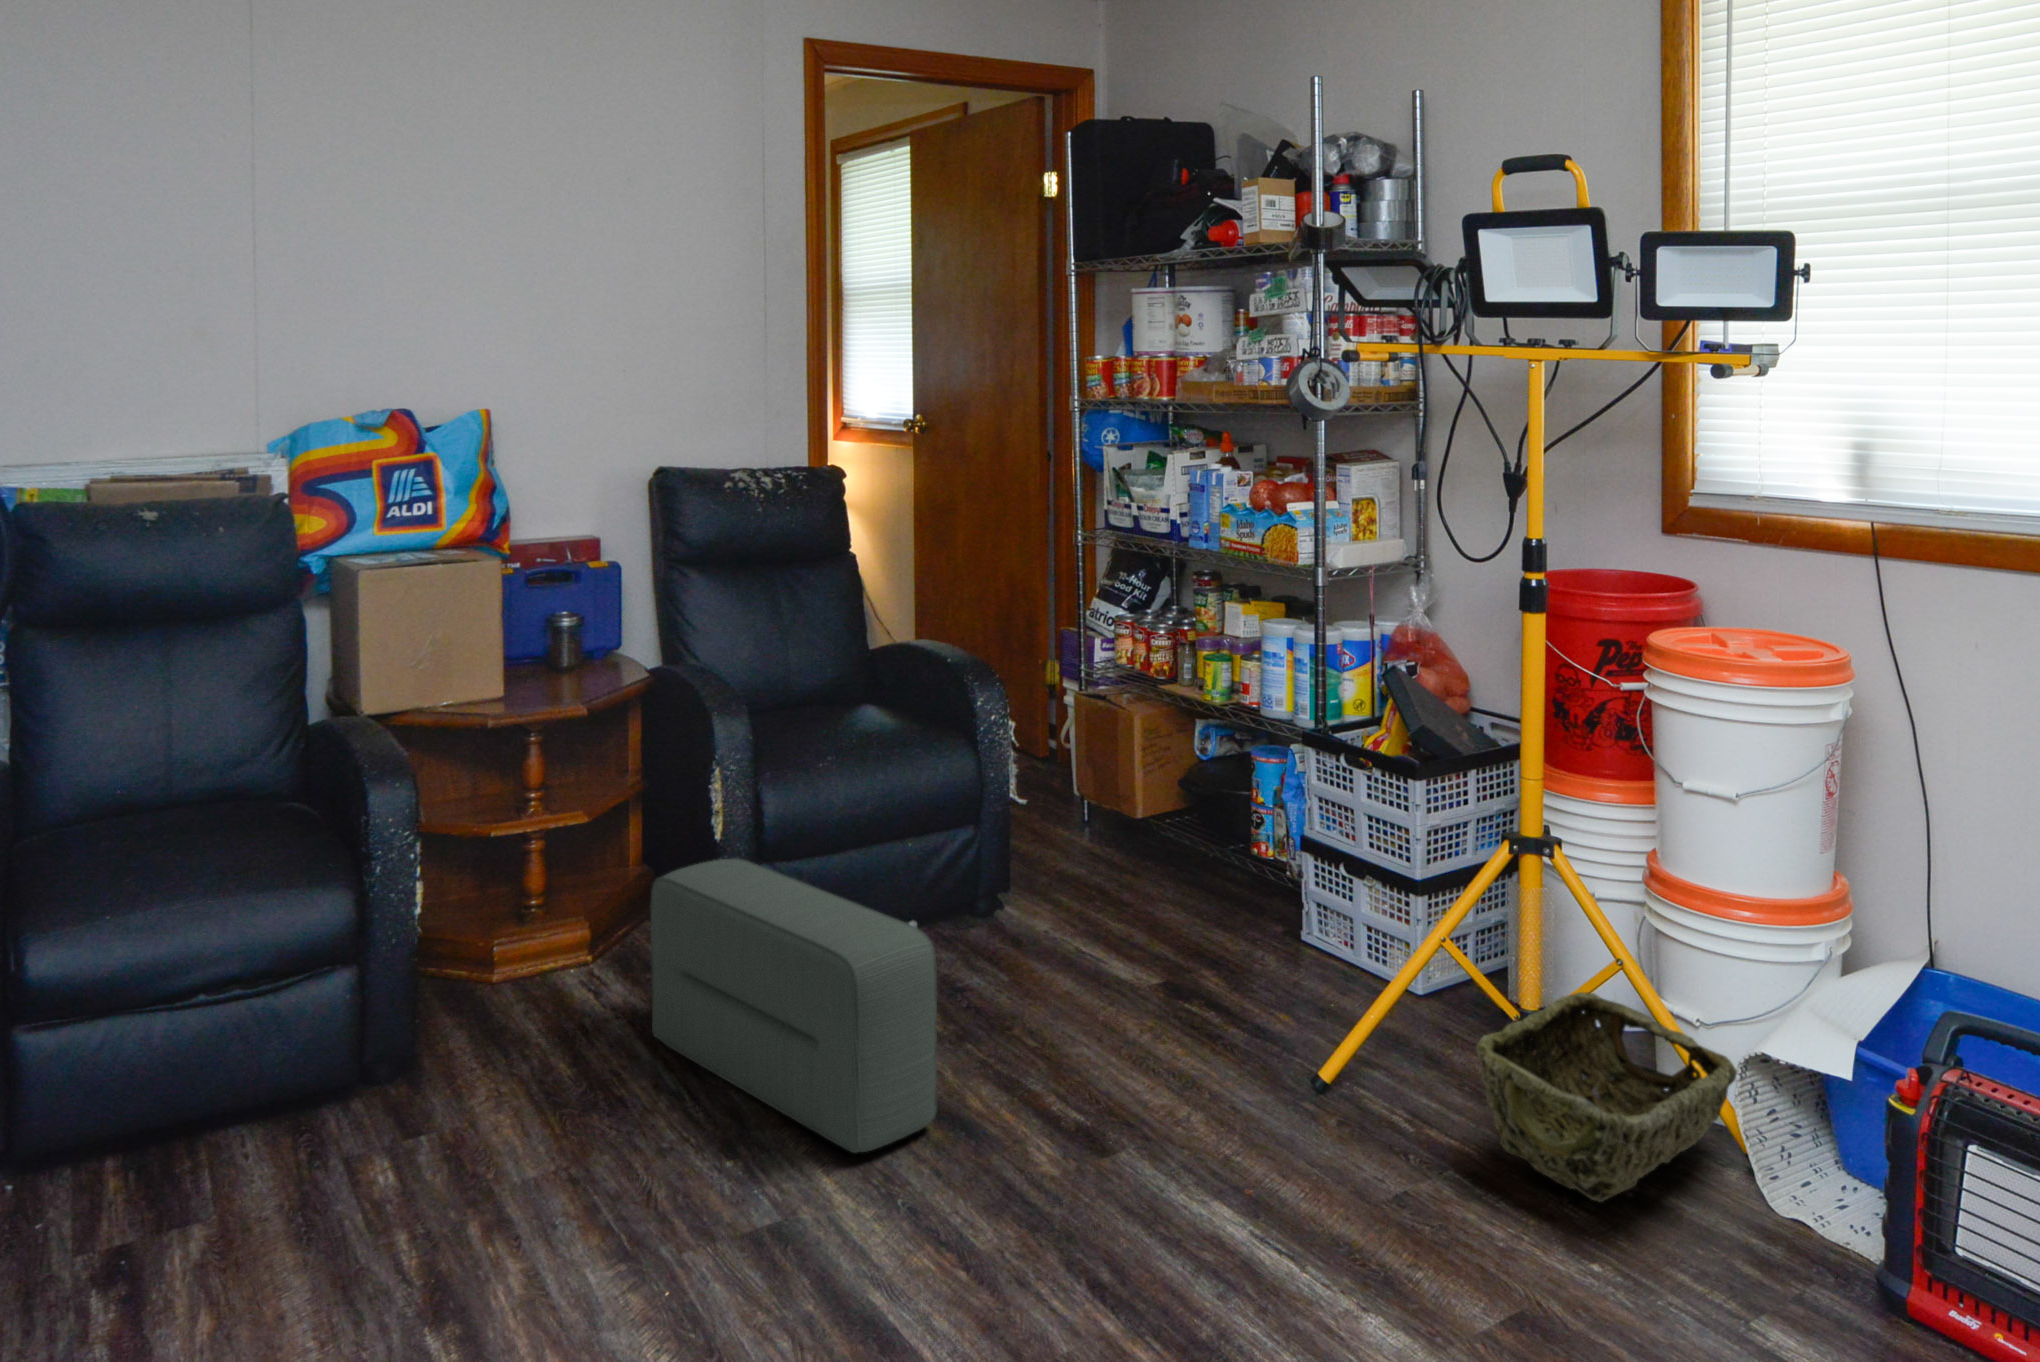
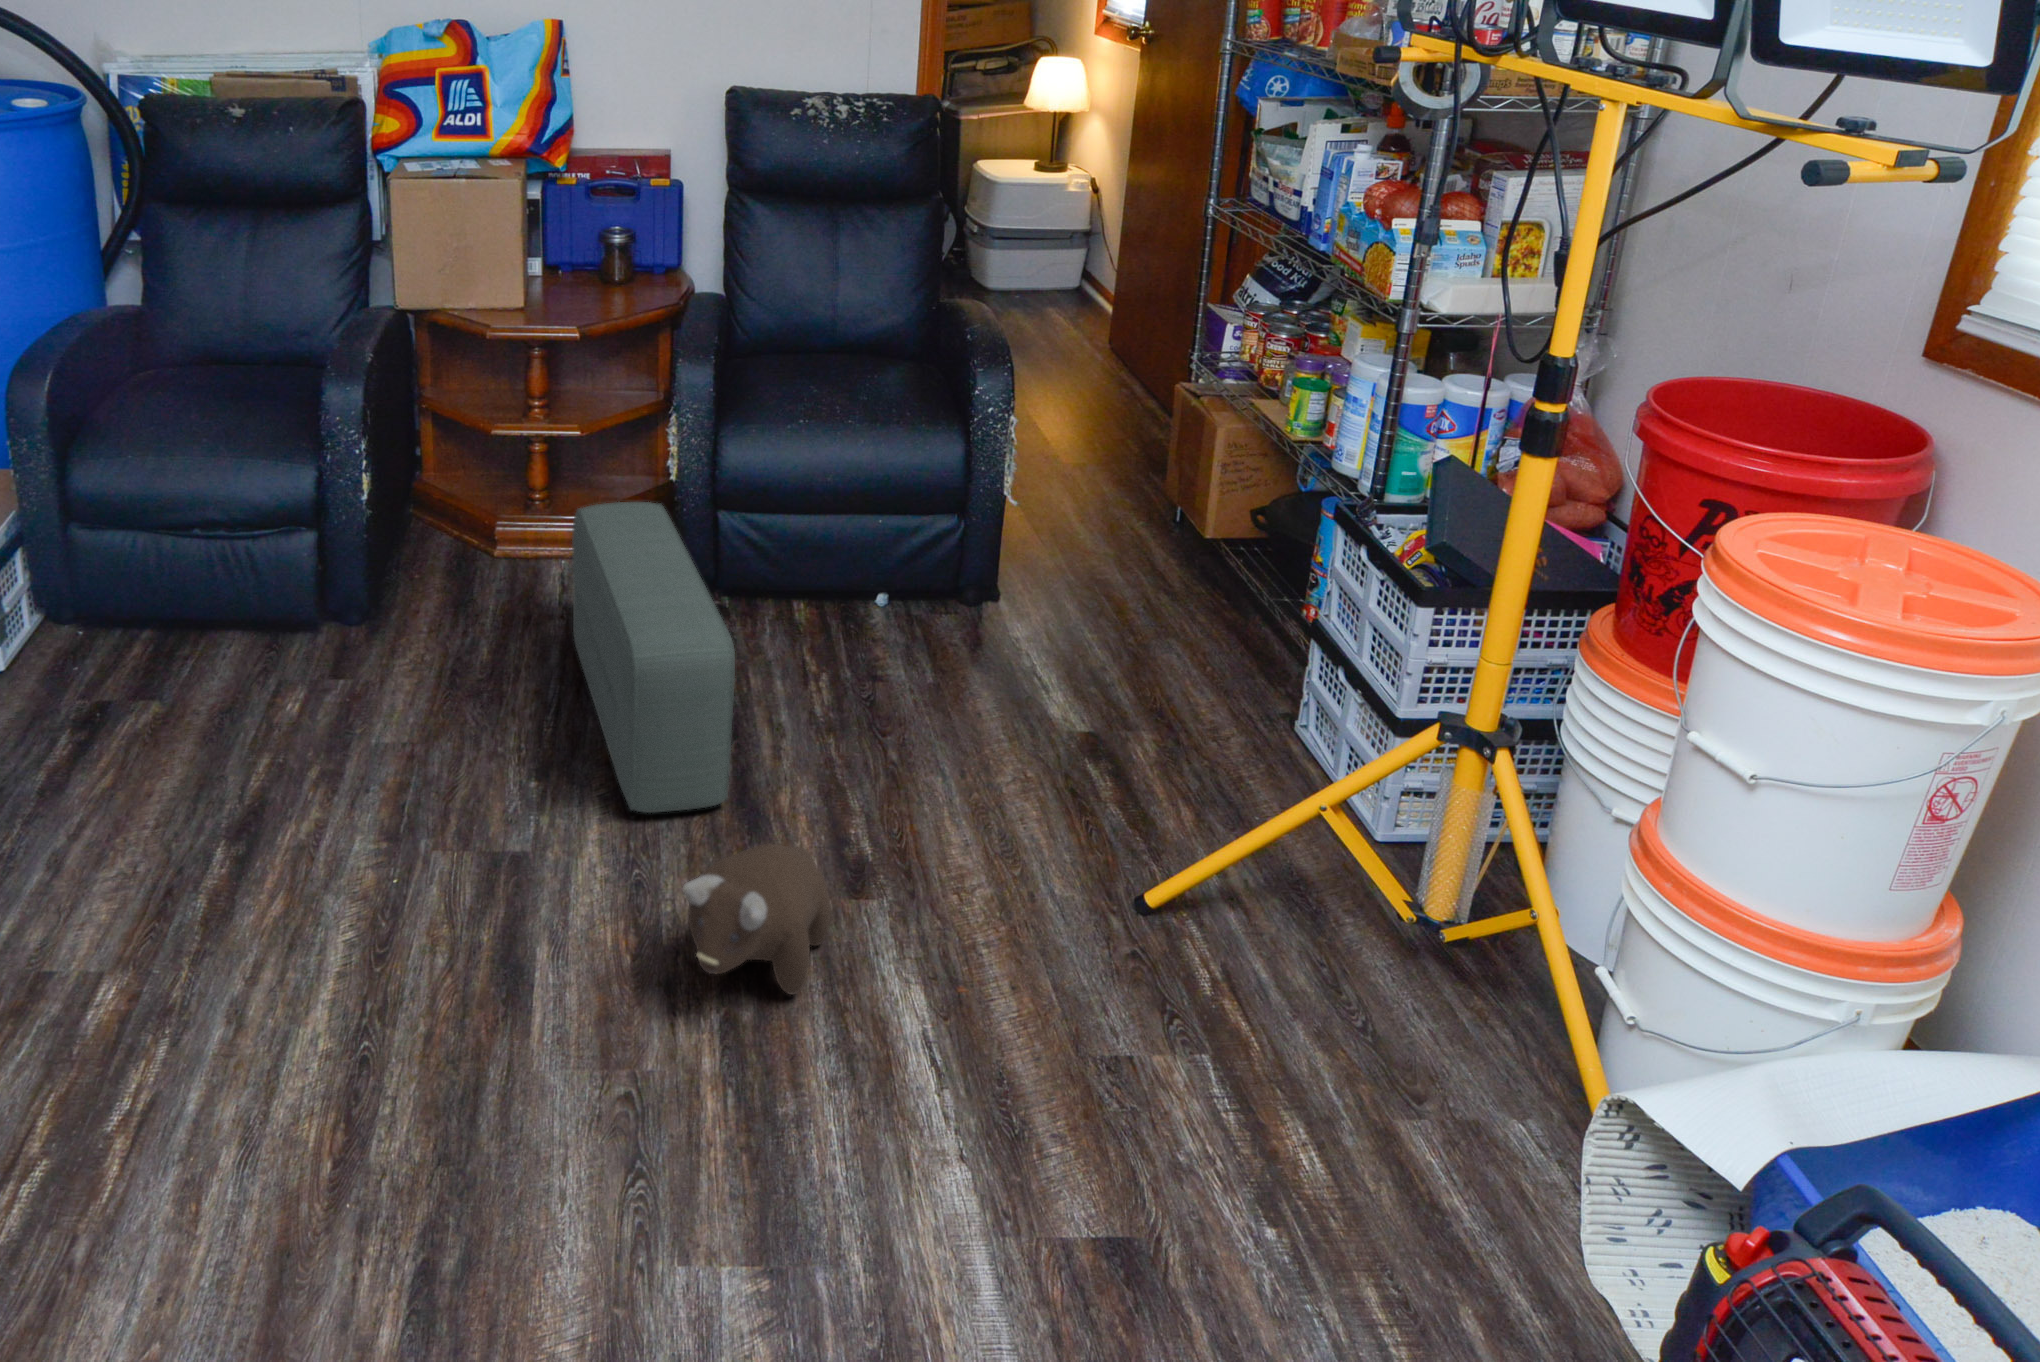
woven basket: present [1476,992,1737,1202] -> none [1251,924,1636,1170]
plush toy: none [1007,1099,1143,1246] -> present [683,844,831,995]

